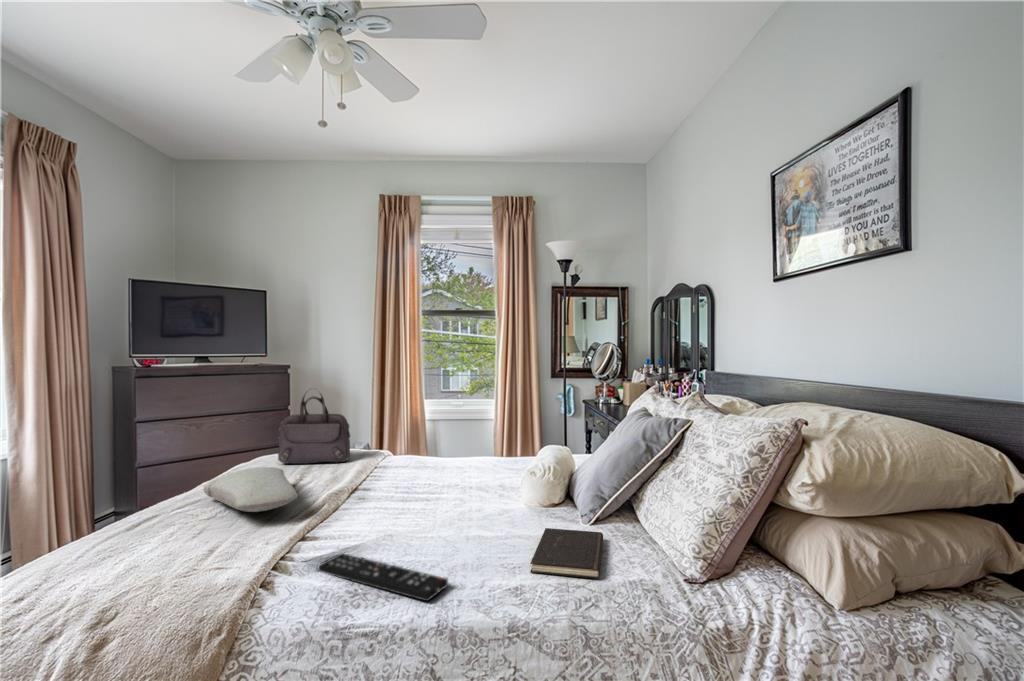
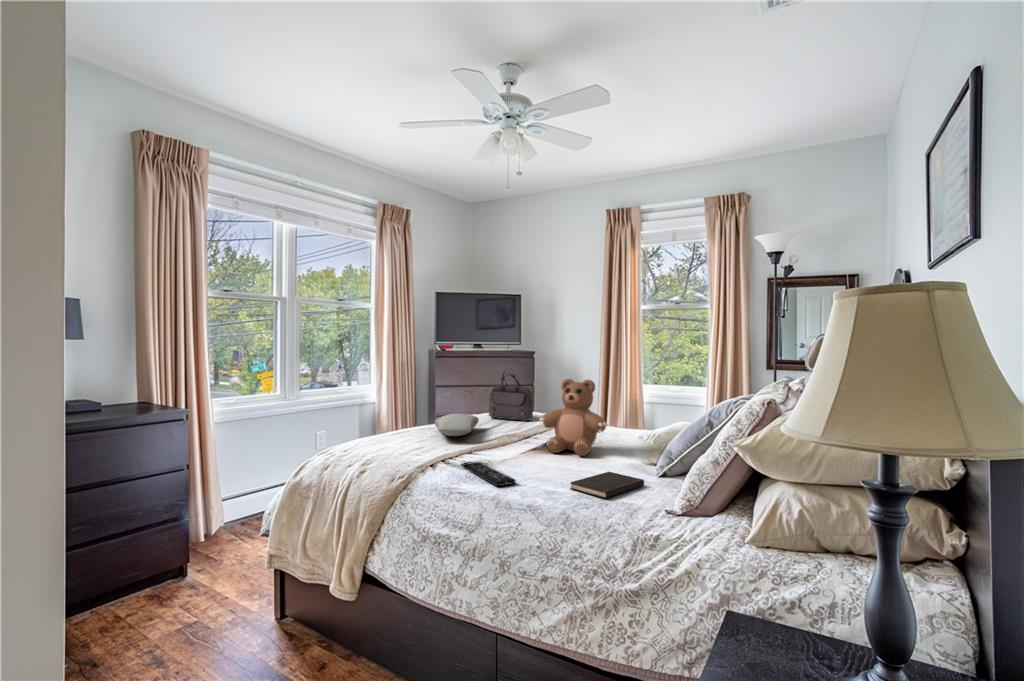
teddy bear: none [398,400,501,509] -> present [540,379,608,456]

